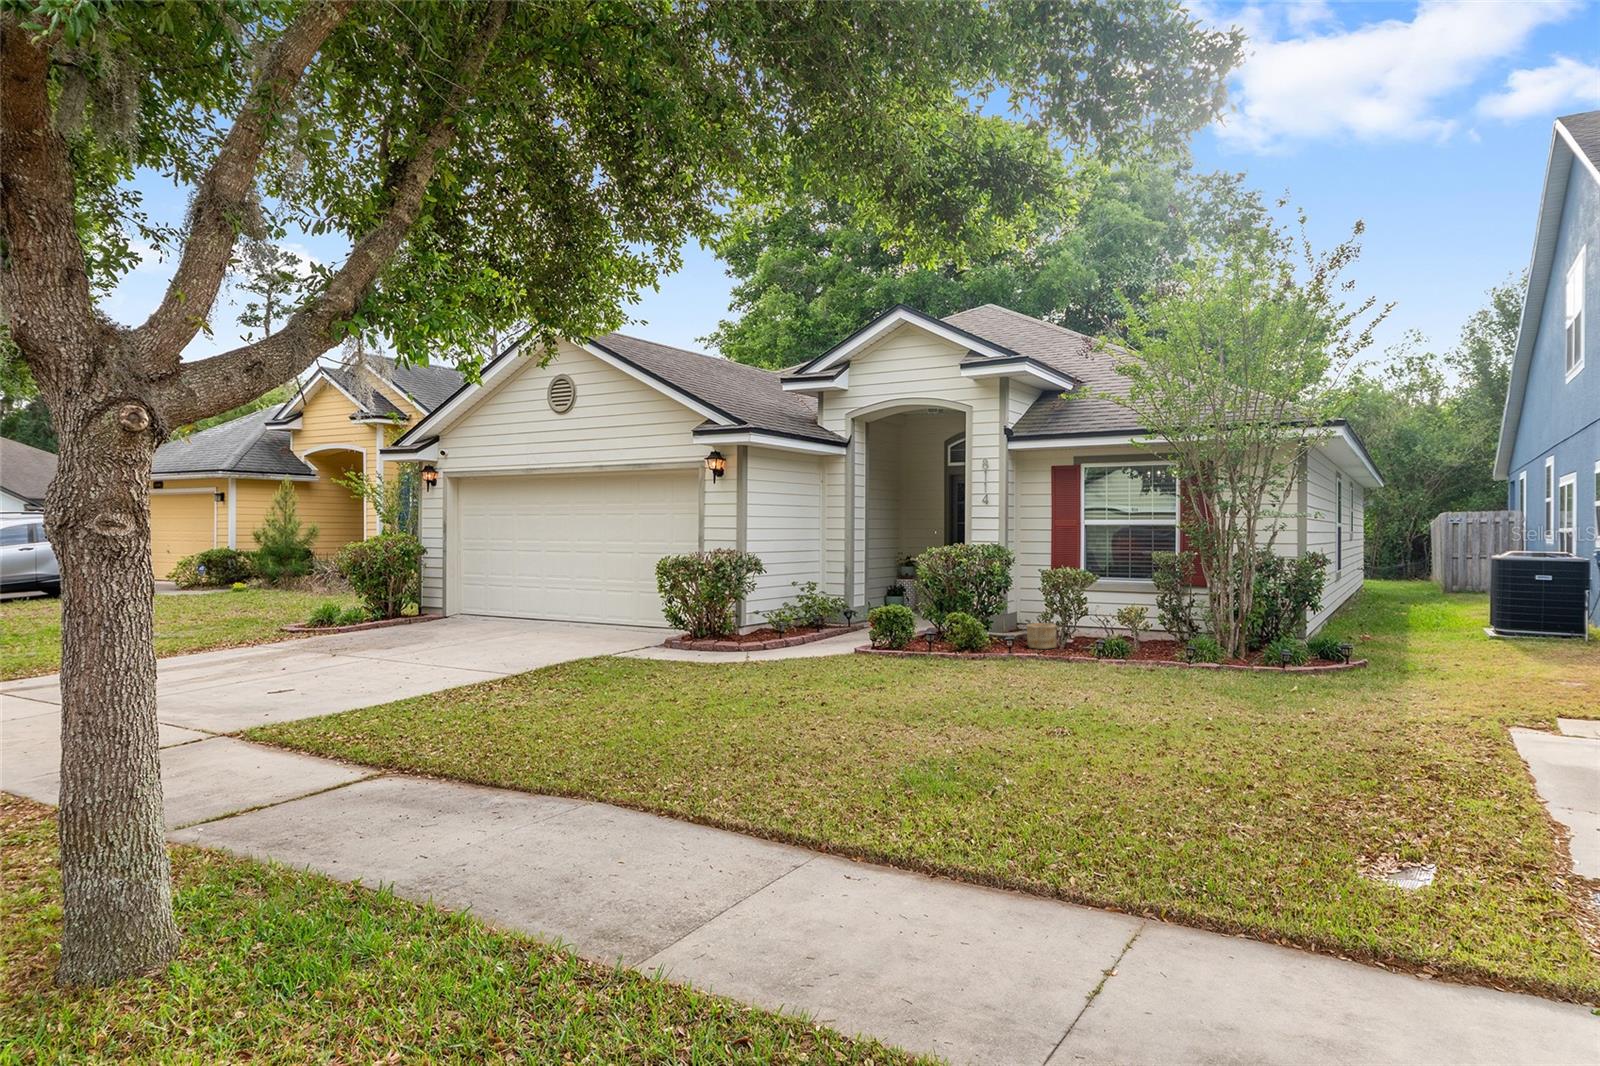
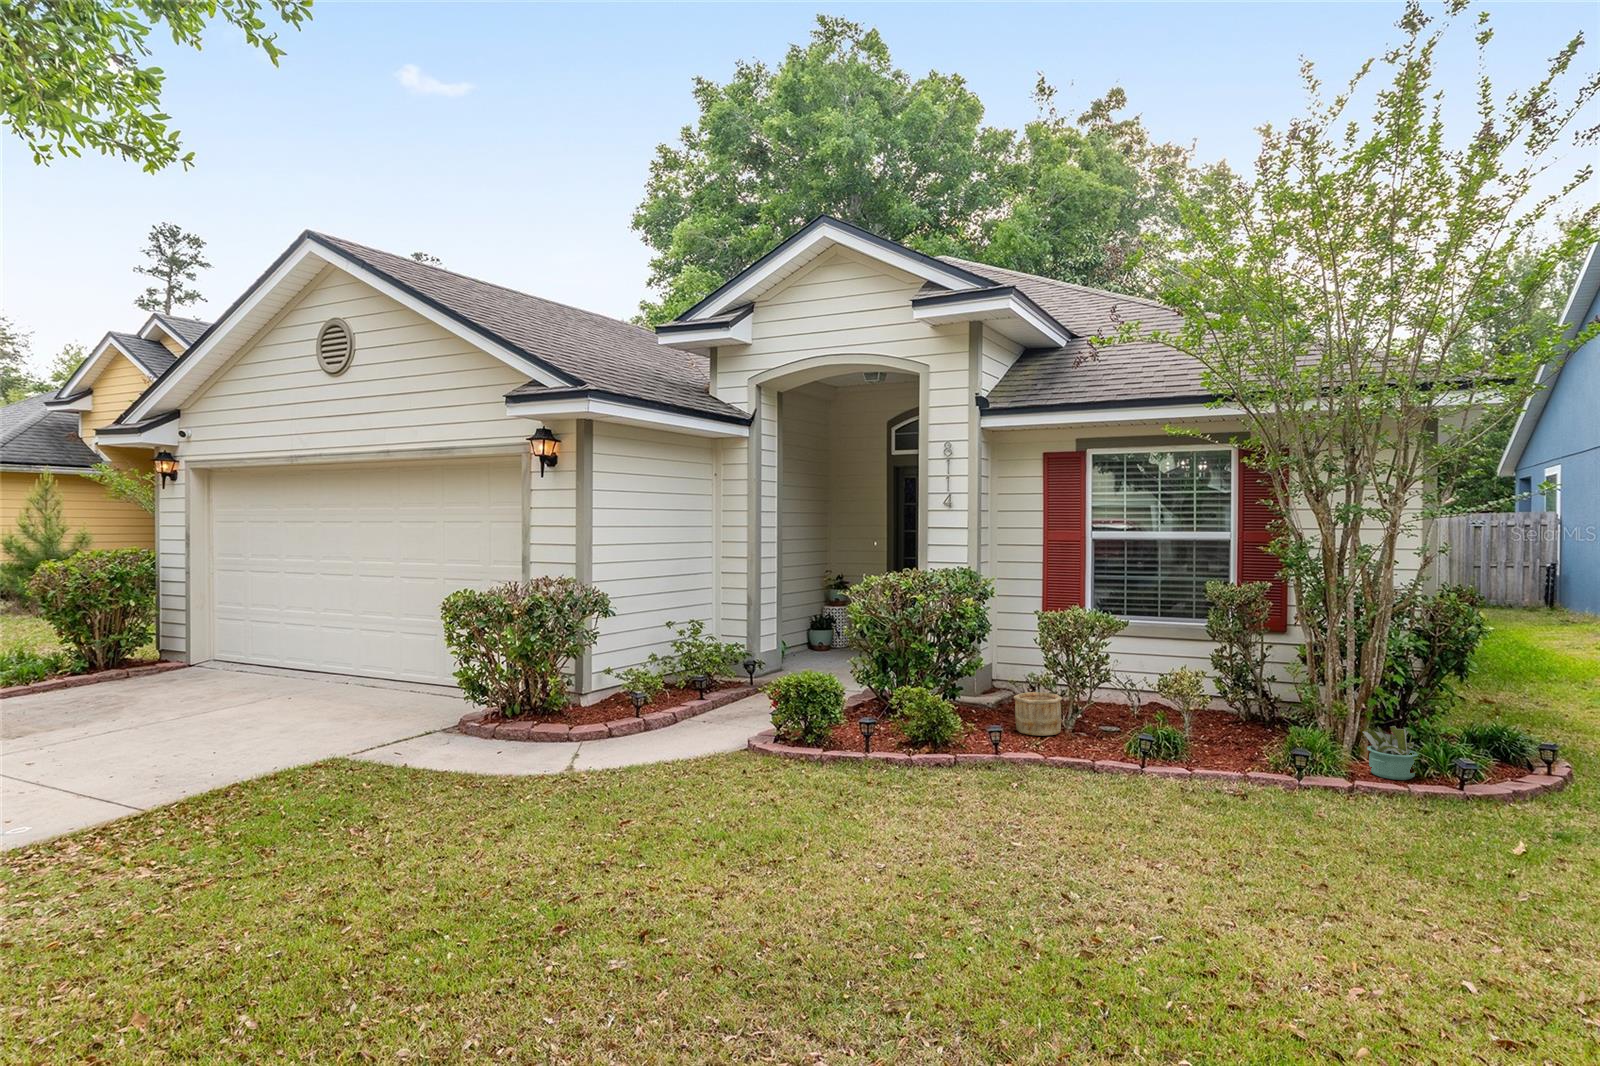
decorative plant: none [1236,635,1268,666] -> present [1363,726,1418,780]

